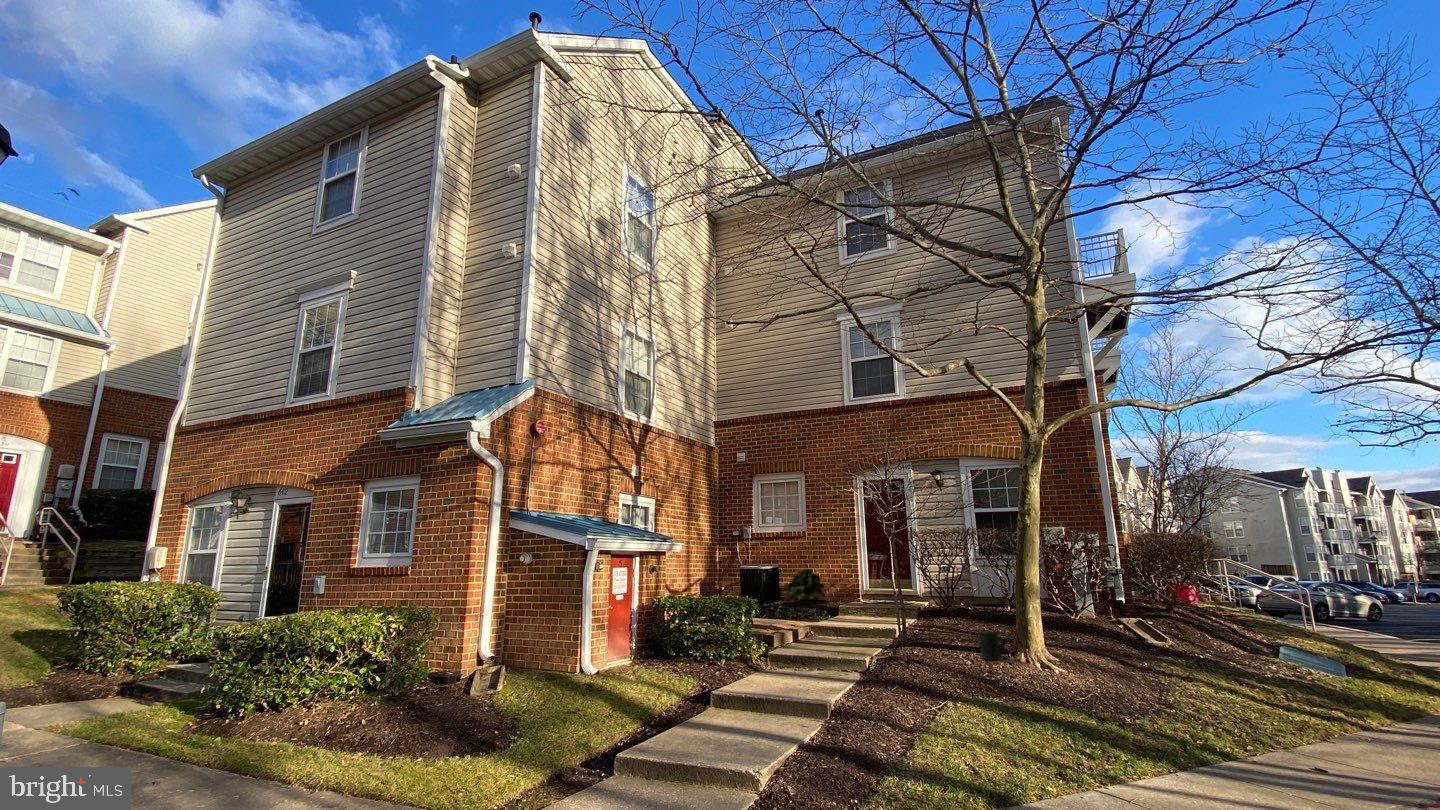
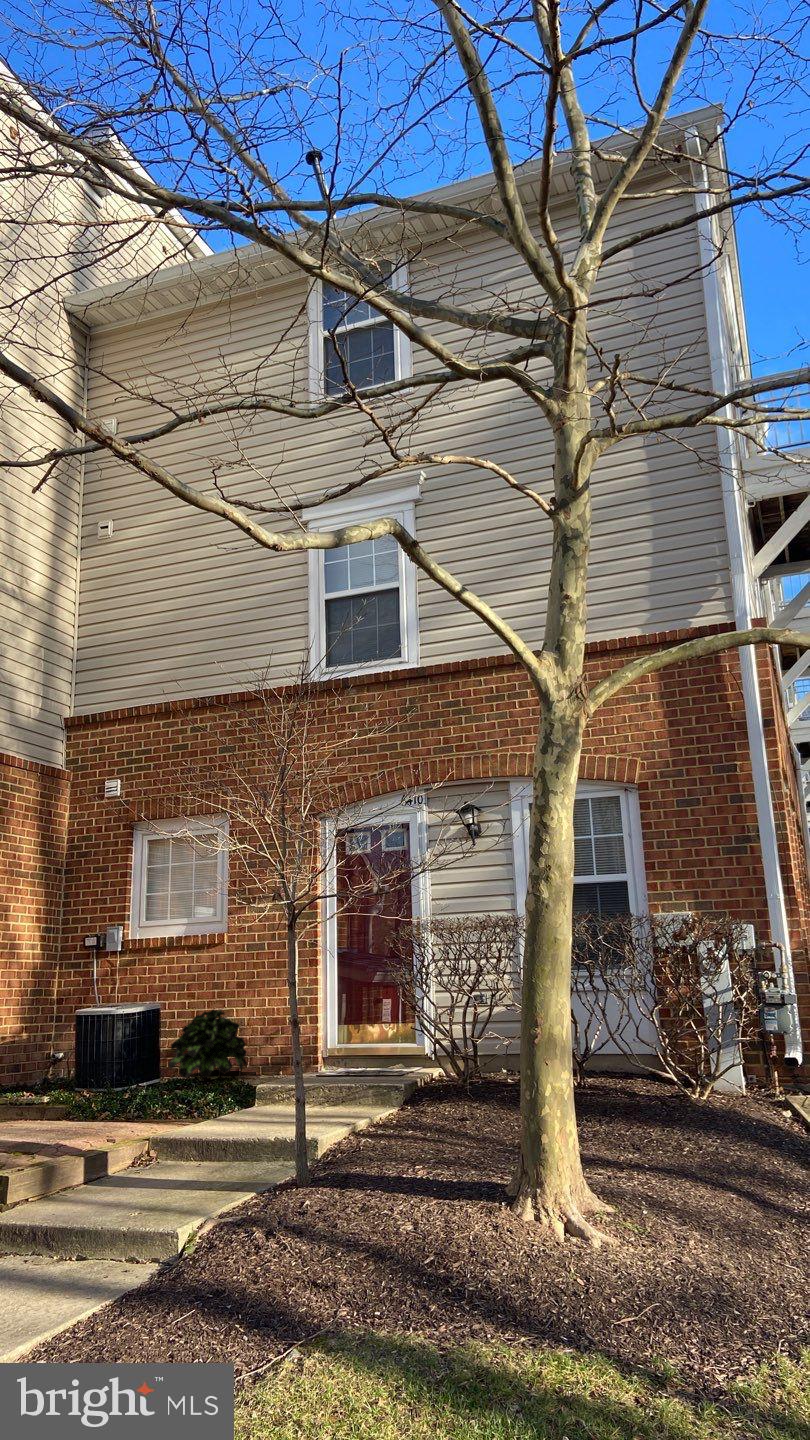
watering can: present [979,630,1015,660] -> none [421,1142,515,1217]

